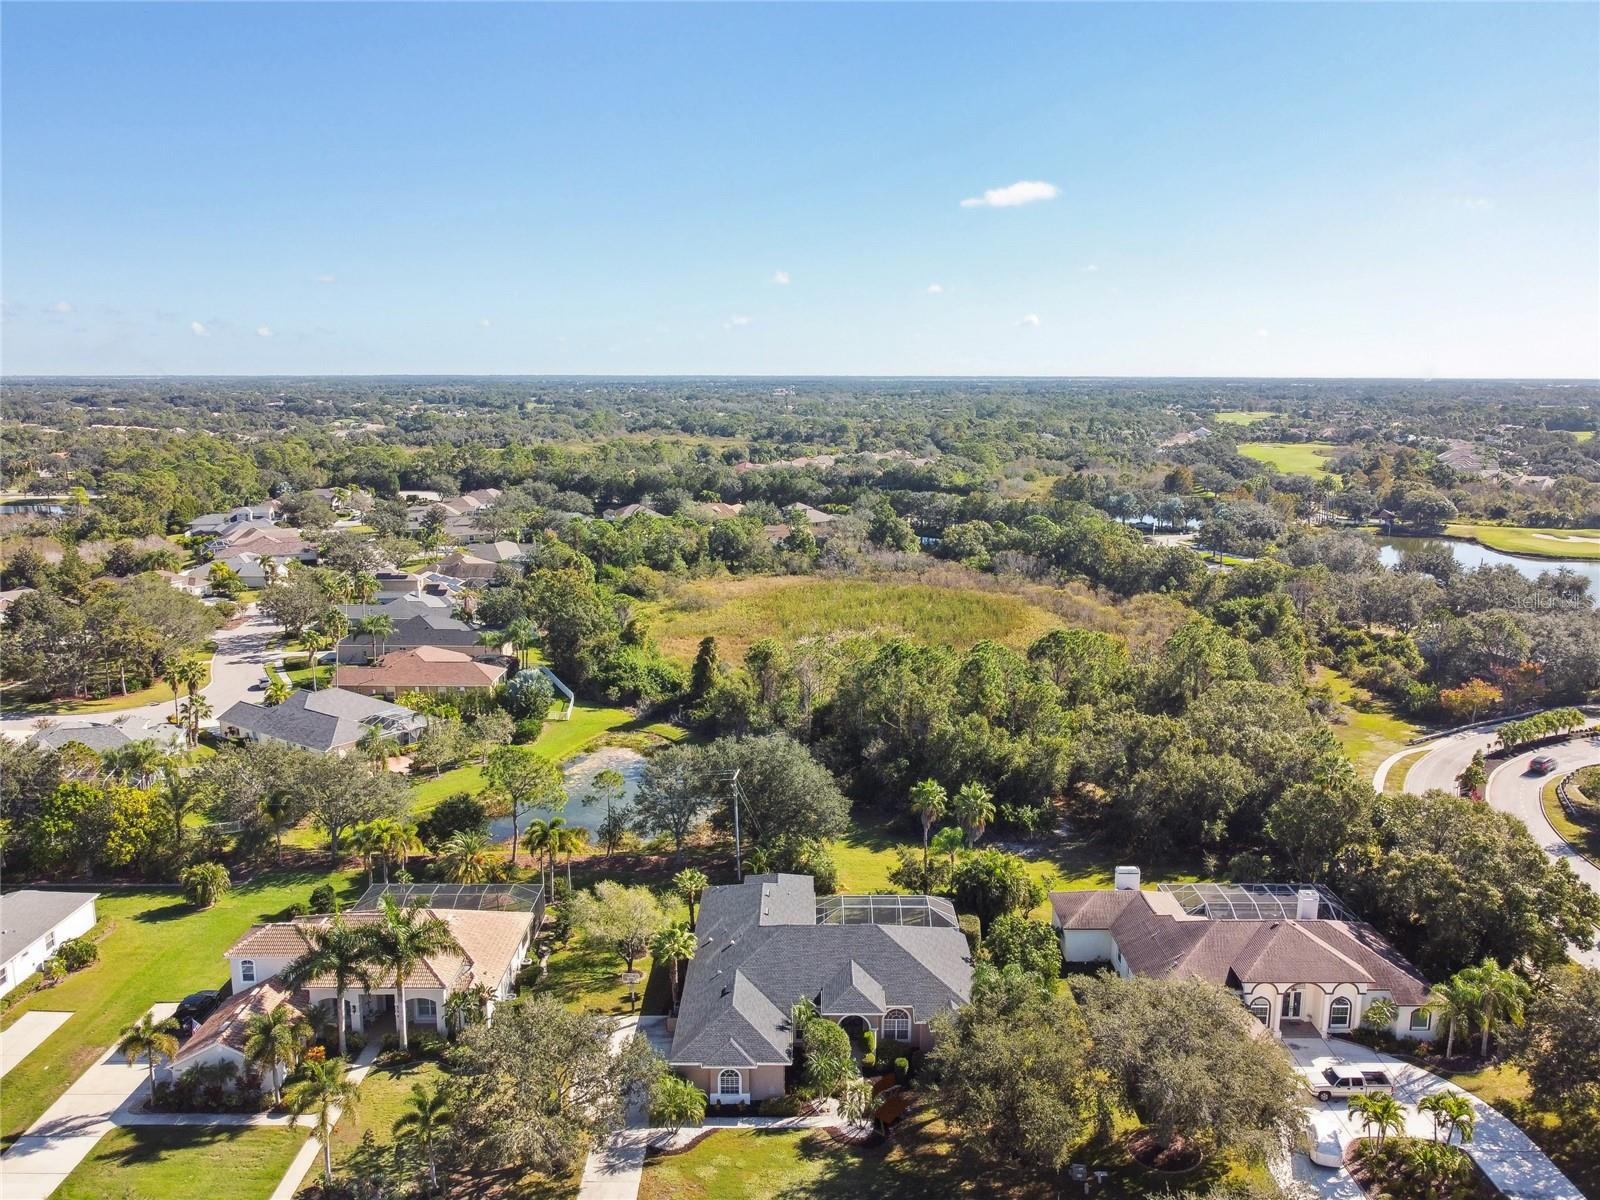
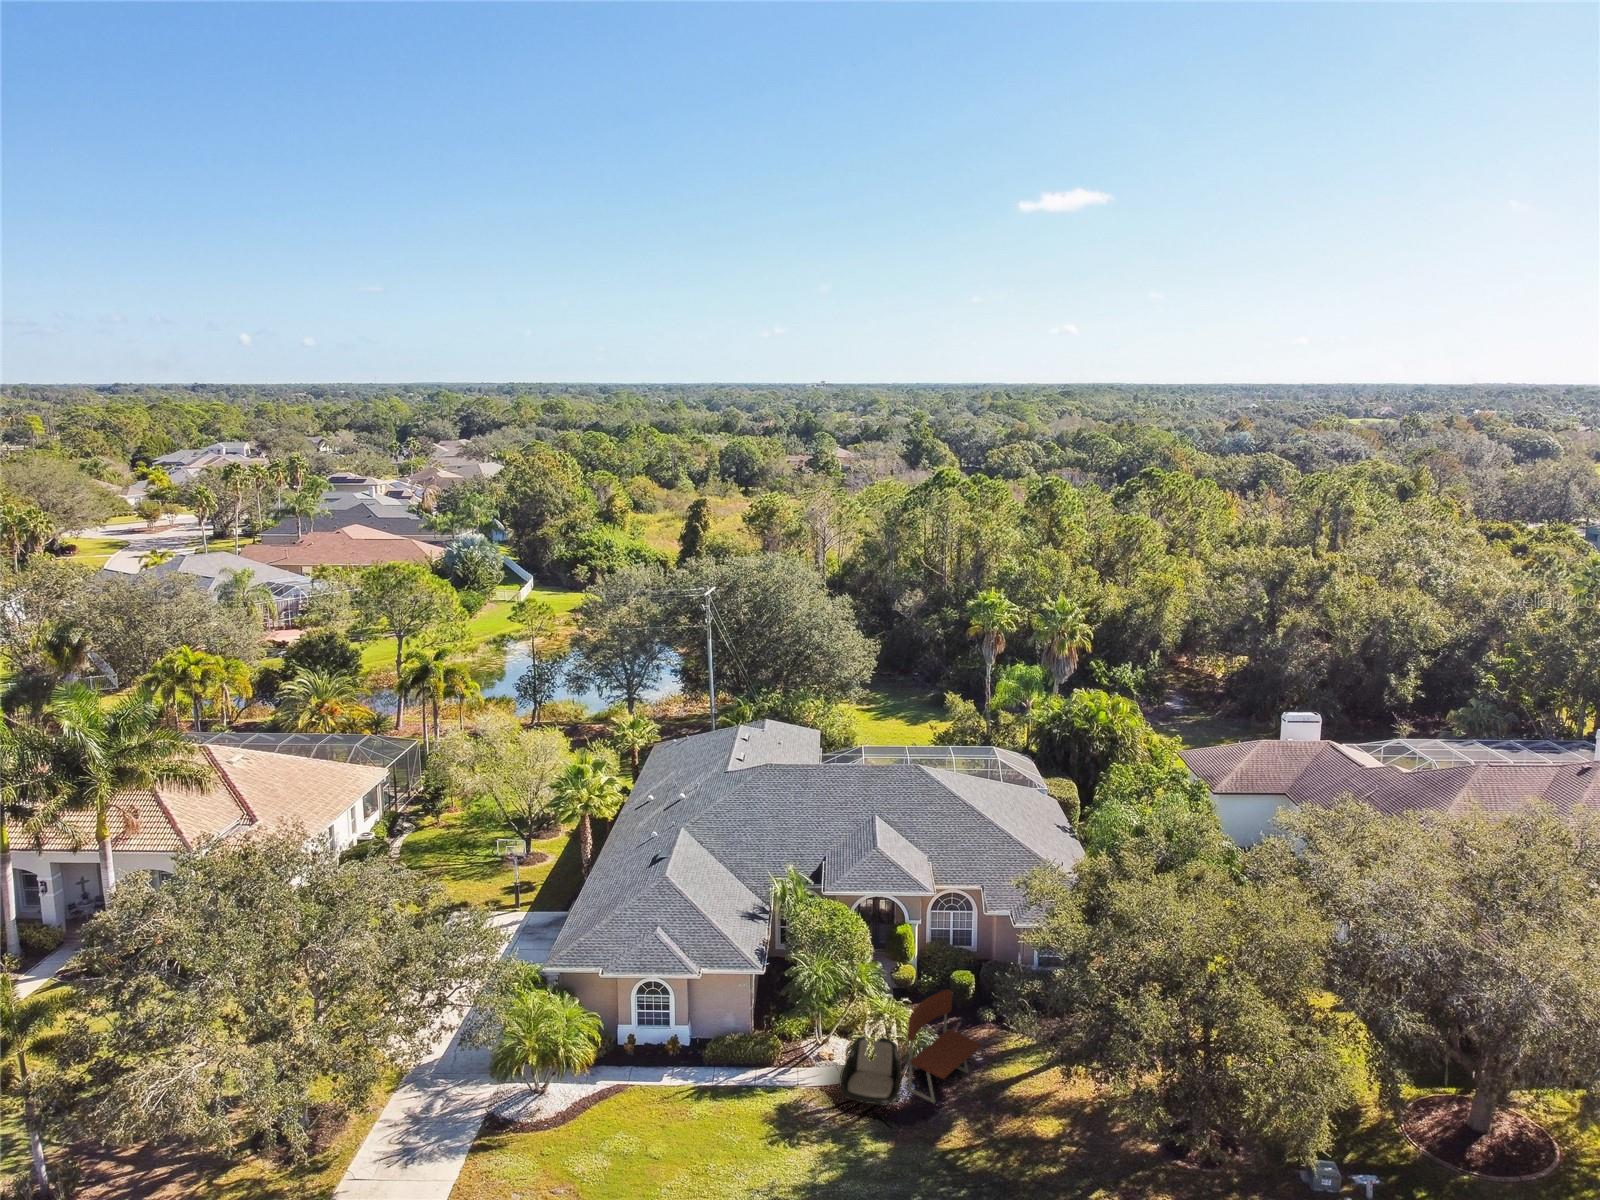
lounge chair: none [834,1100,867,1152] -> present [839,1036,902,1129]

